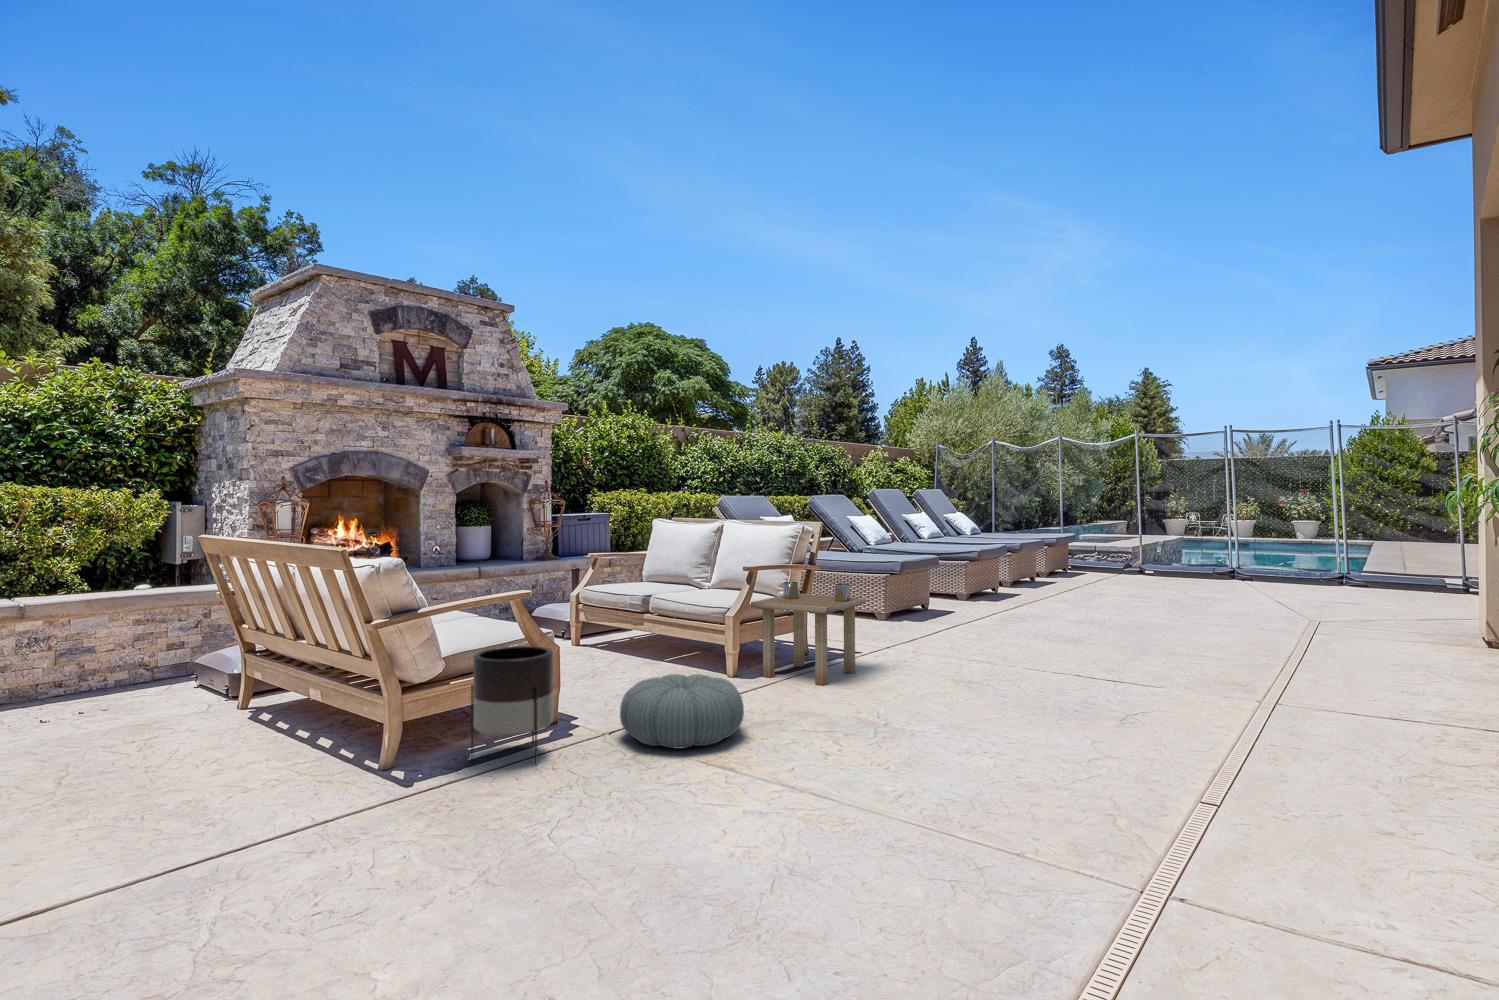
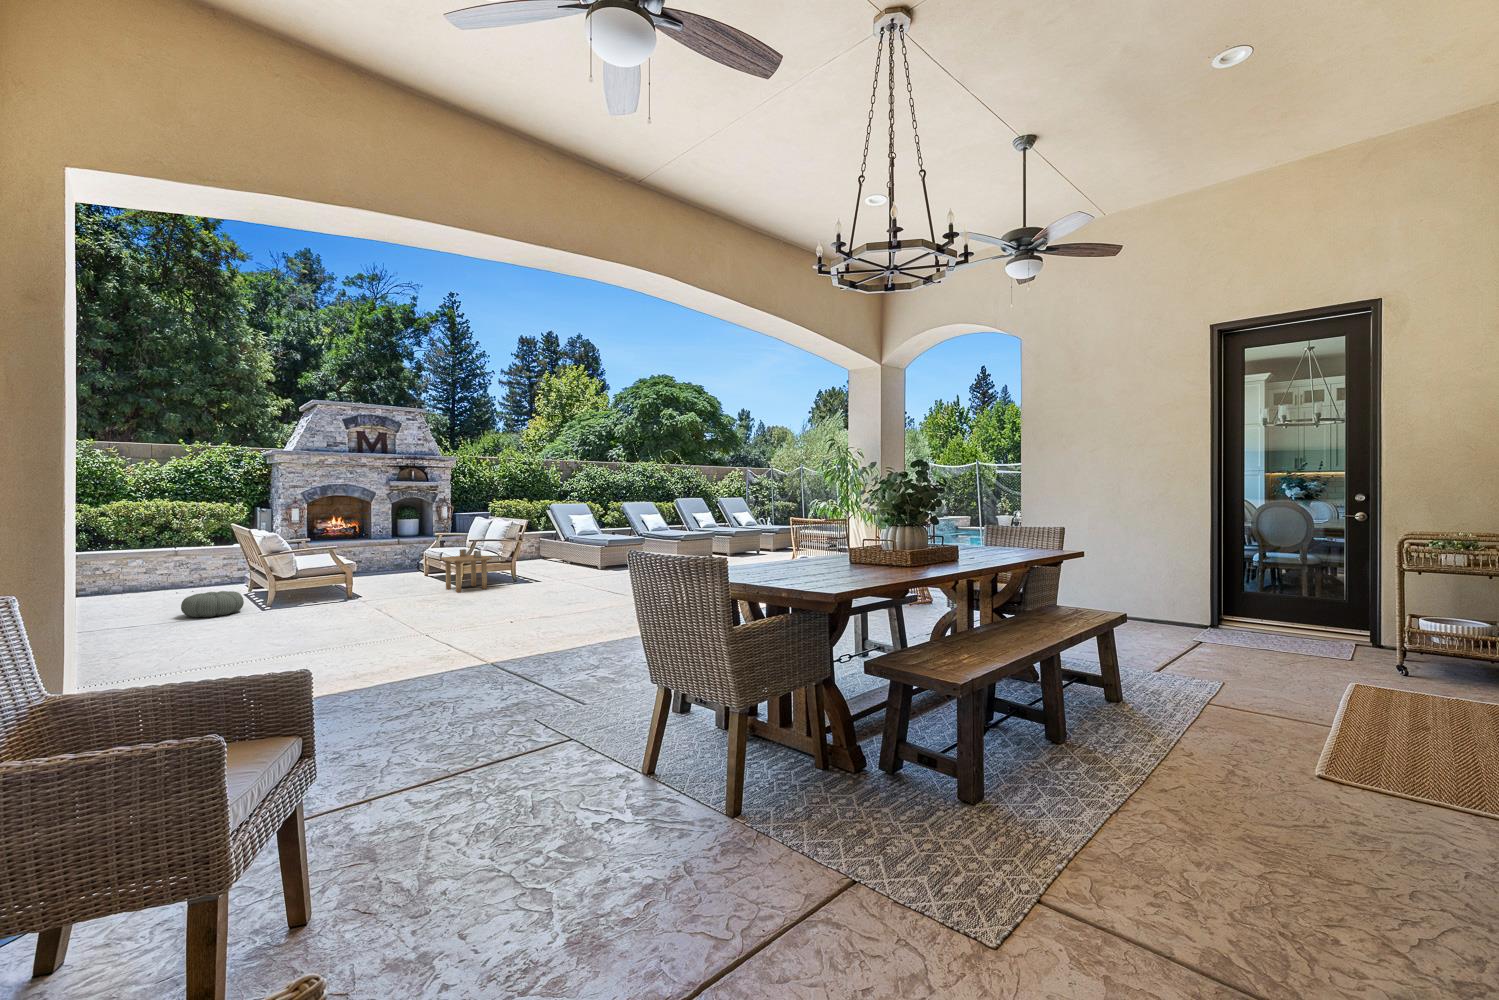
planter: present [471,646,554,765] -> none [277,570,309,609]
pouf: present [620,674,744,749] -> present [181,591,244,617]

